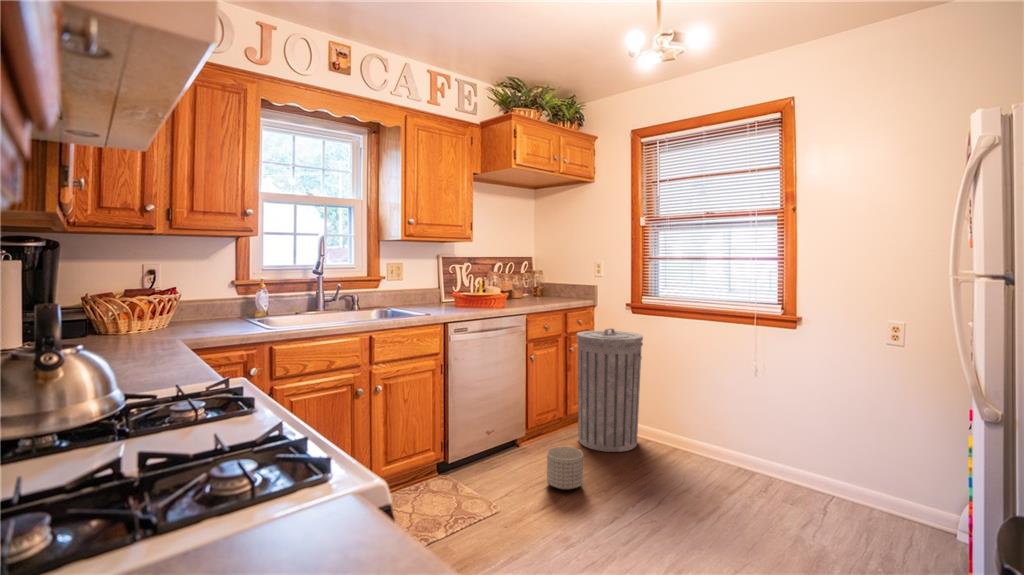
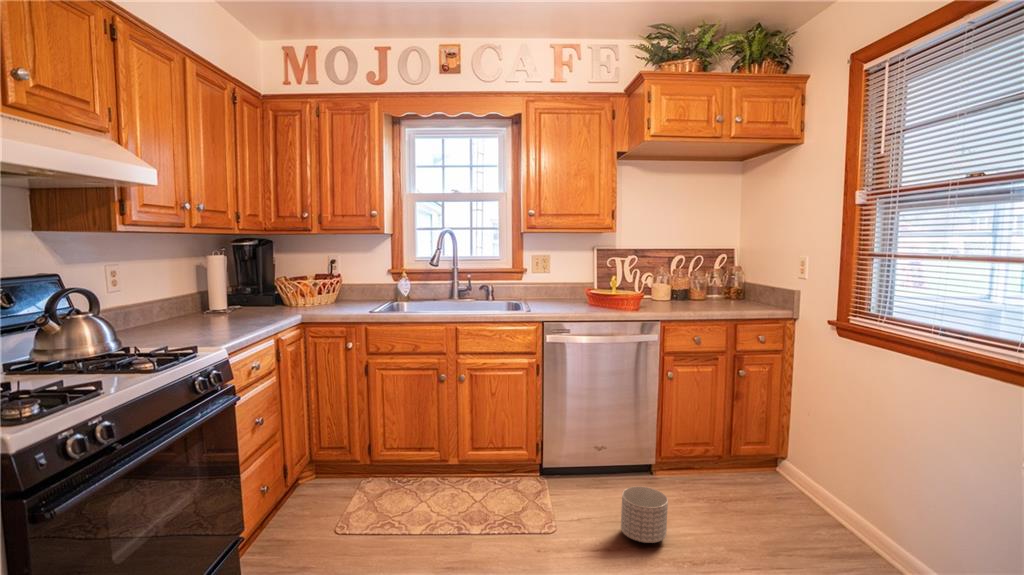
trash can: present [577,328,643,452] -> none [730,351,835,526]

